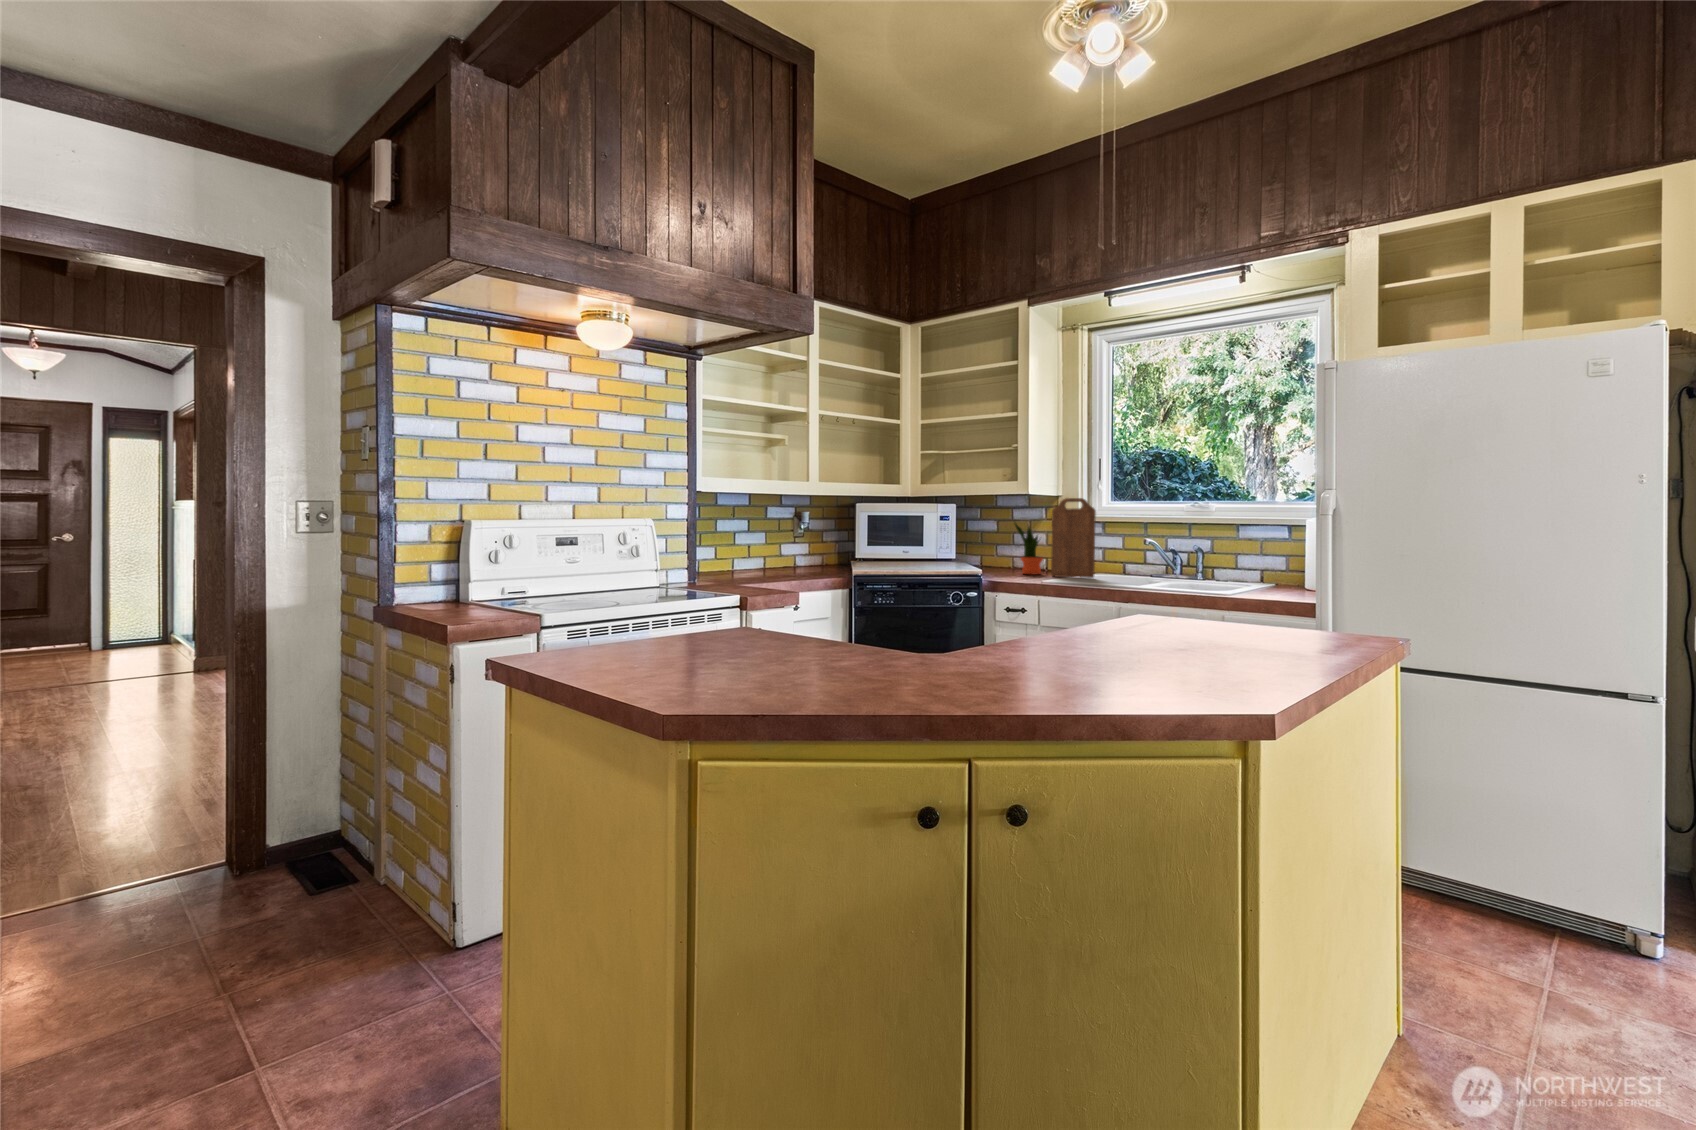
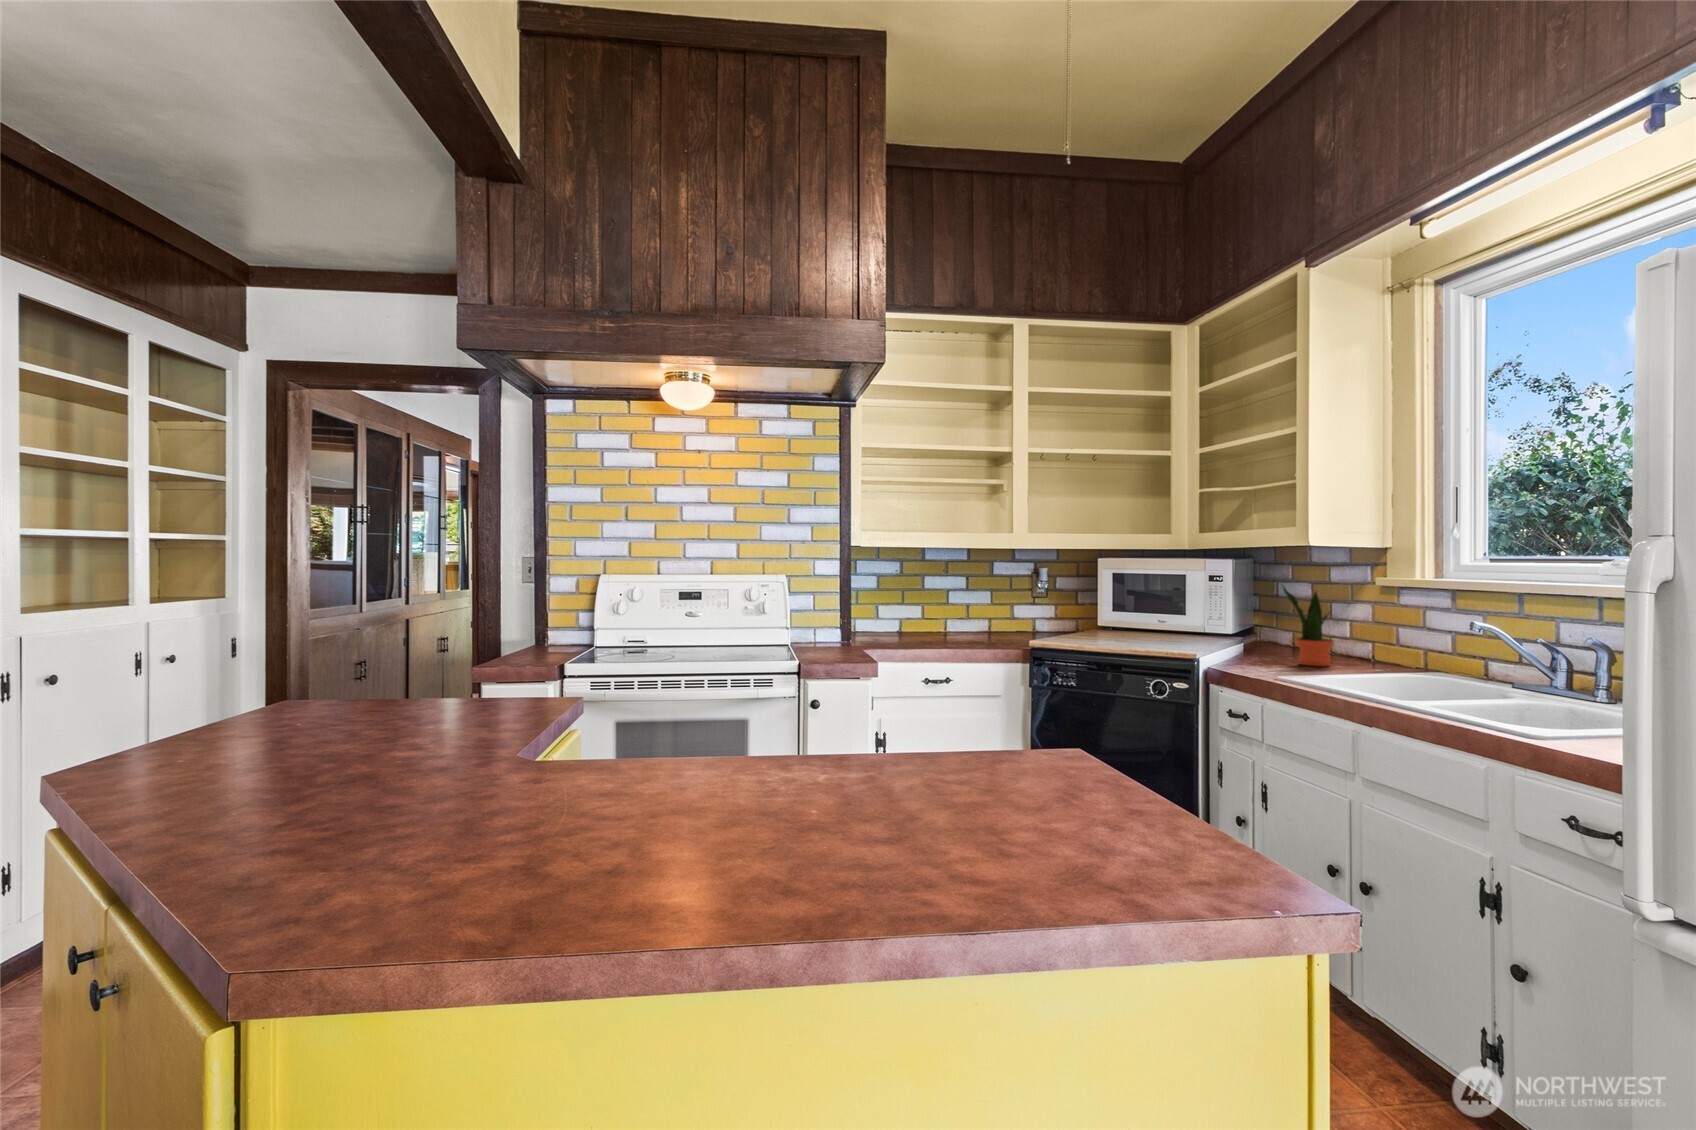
cutting board: present [1051,498,1096,578] -> none [1330,551,1392,681]

